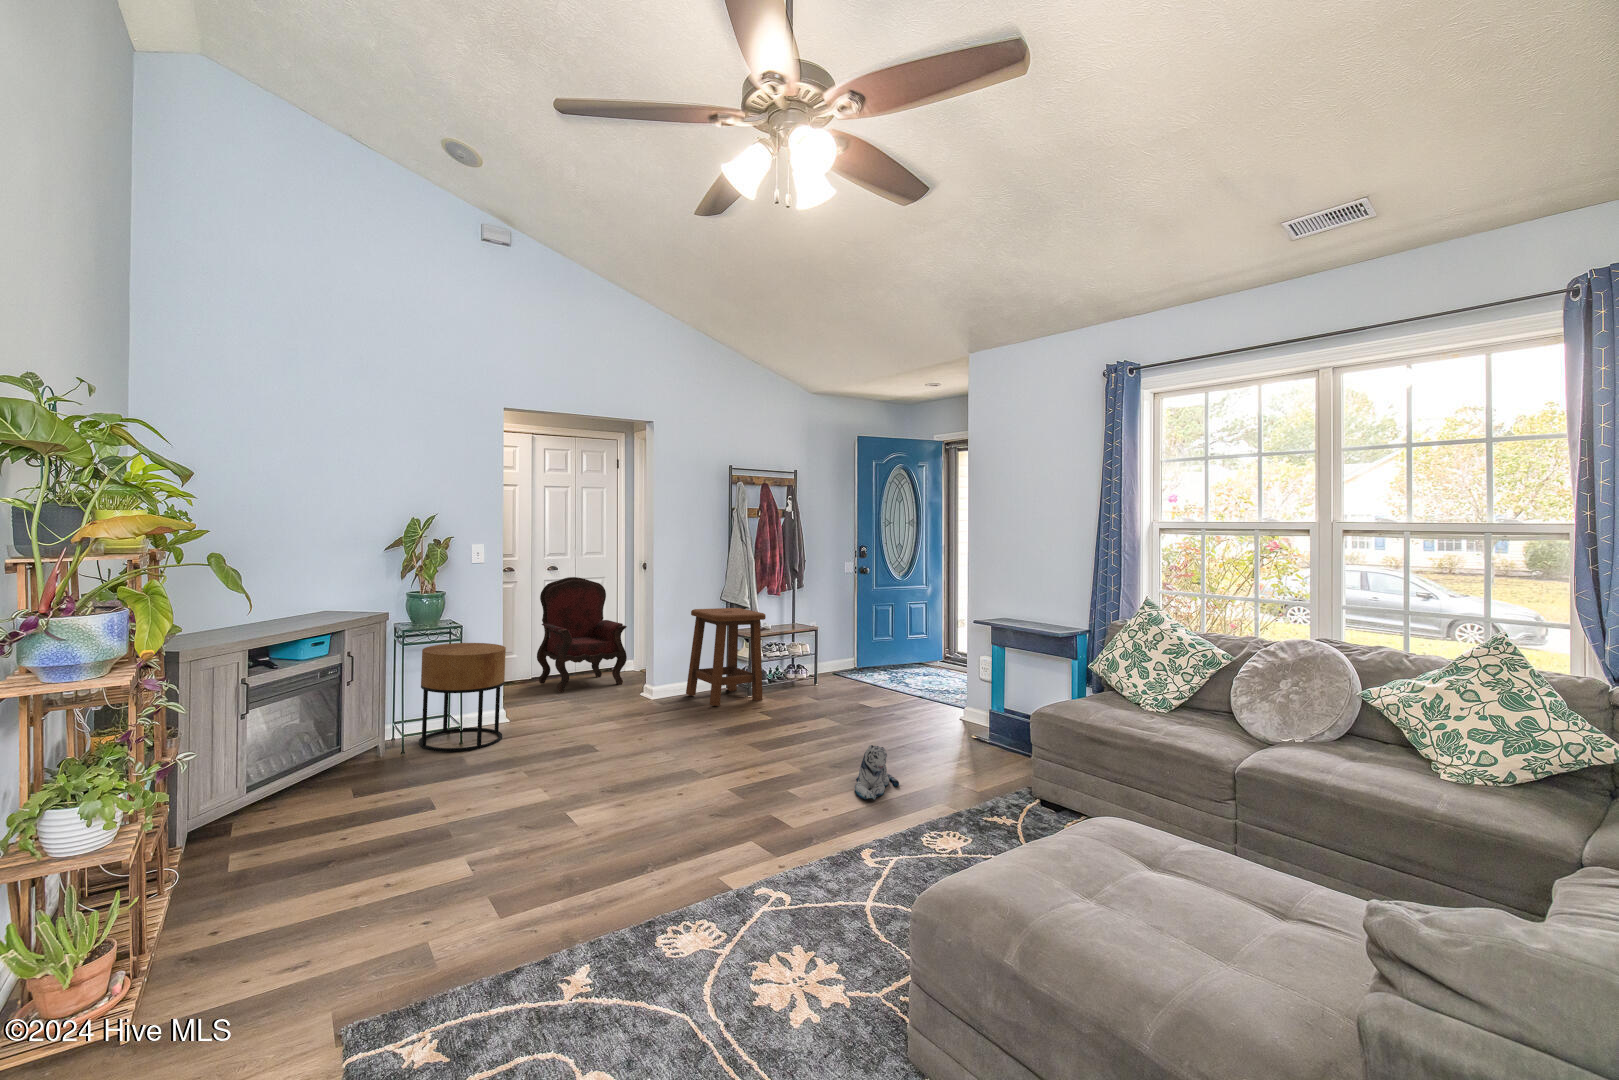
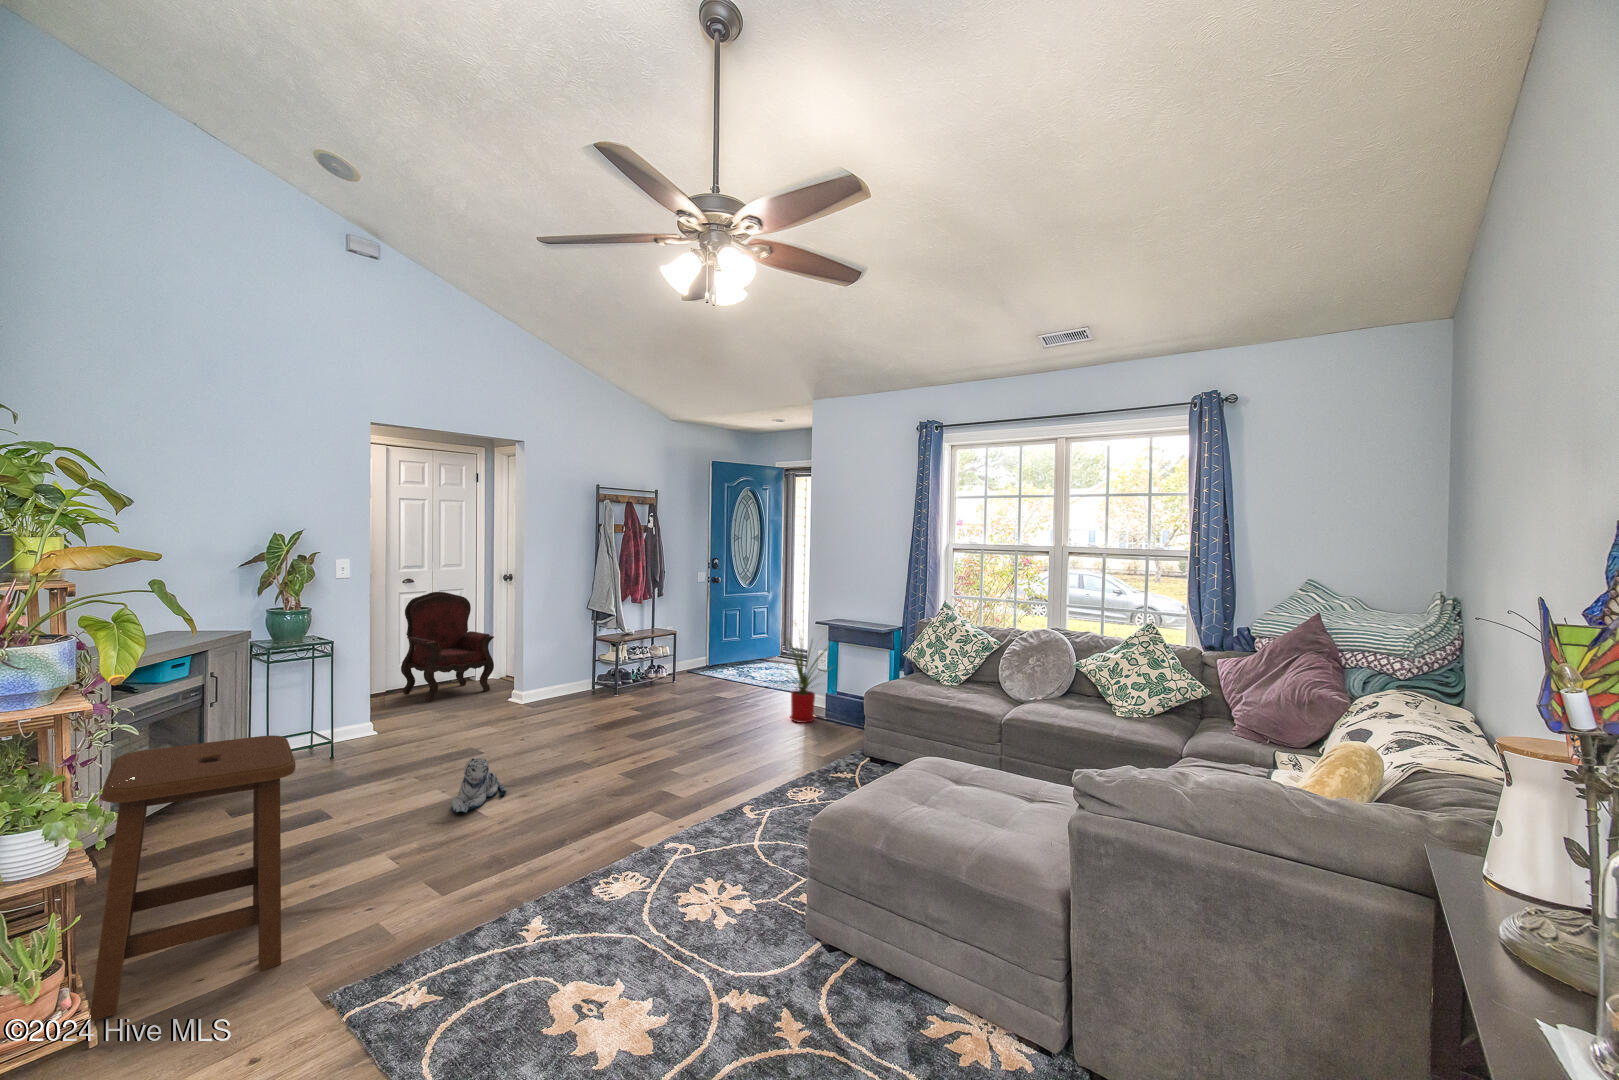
stool: present [686,608,766,706] -> present [90,736,296,1020]
house plant: none [918,630,1002,745] -> present [778,641,829,723]
side table: present [419,643,506,752] -> none [296,657,388,763]
plush toy: present [854,745,899,800] -> present [452,758,507,813]

